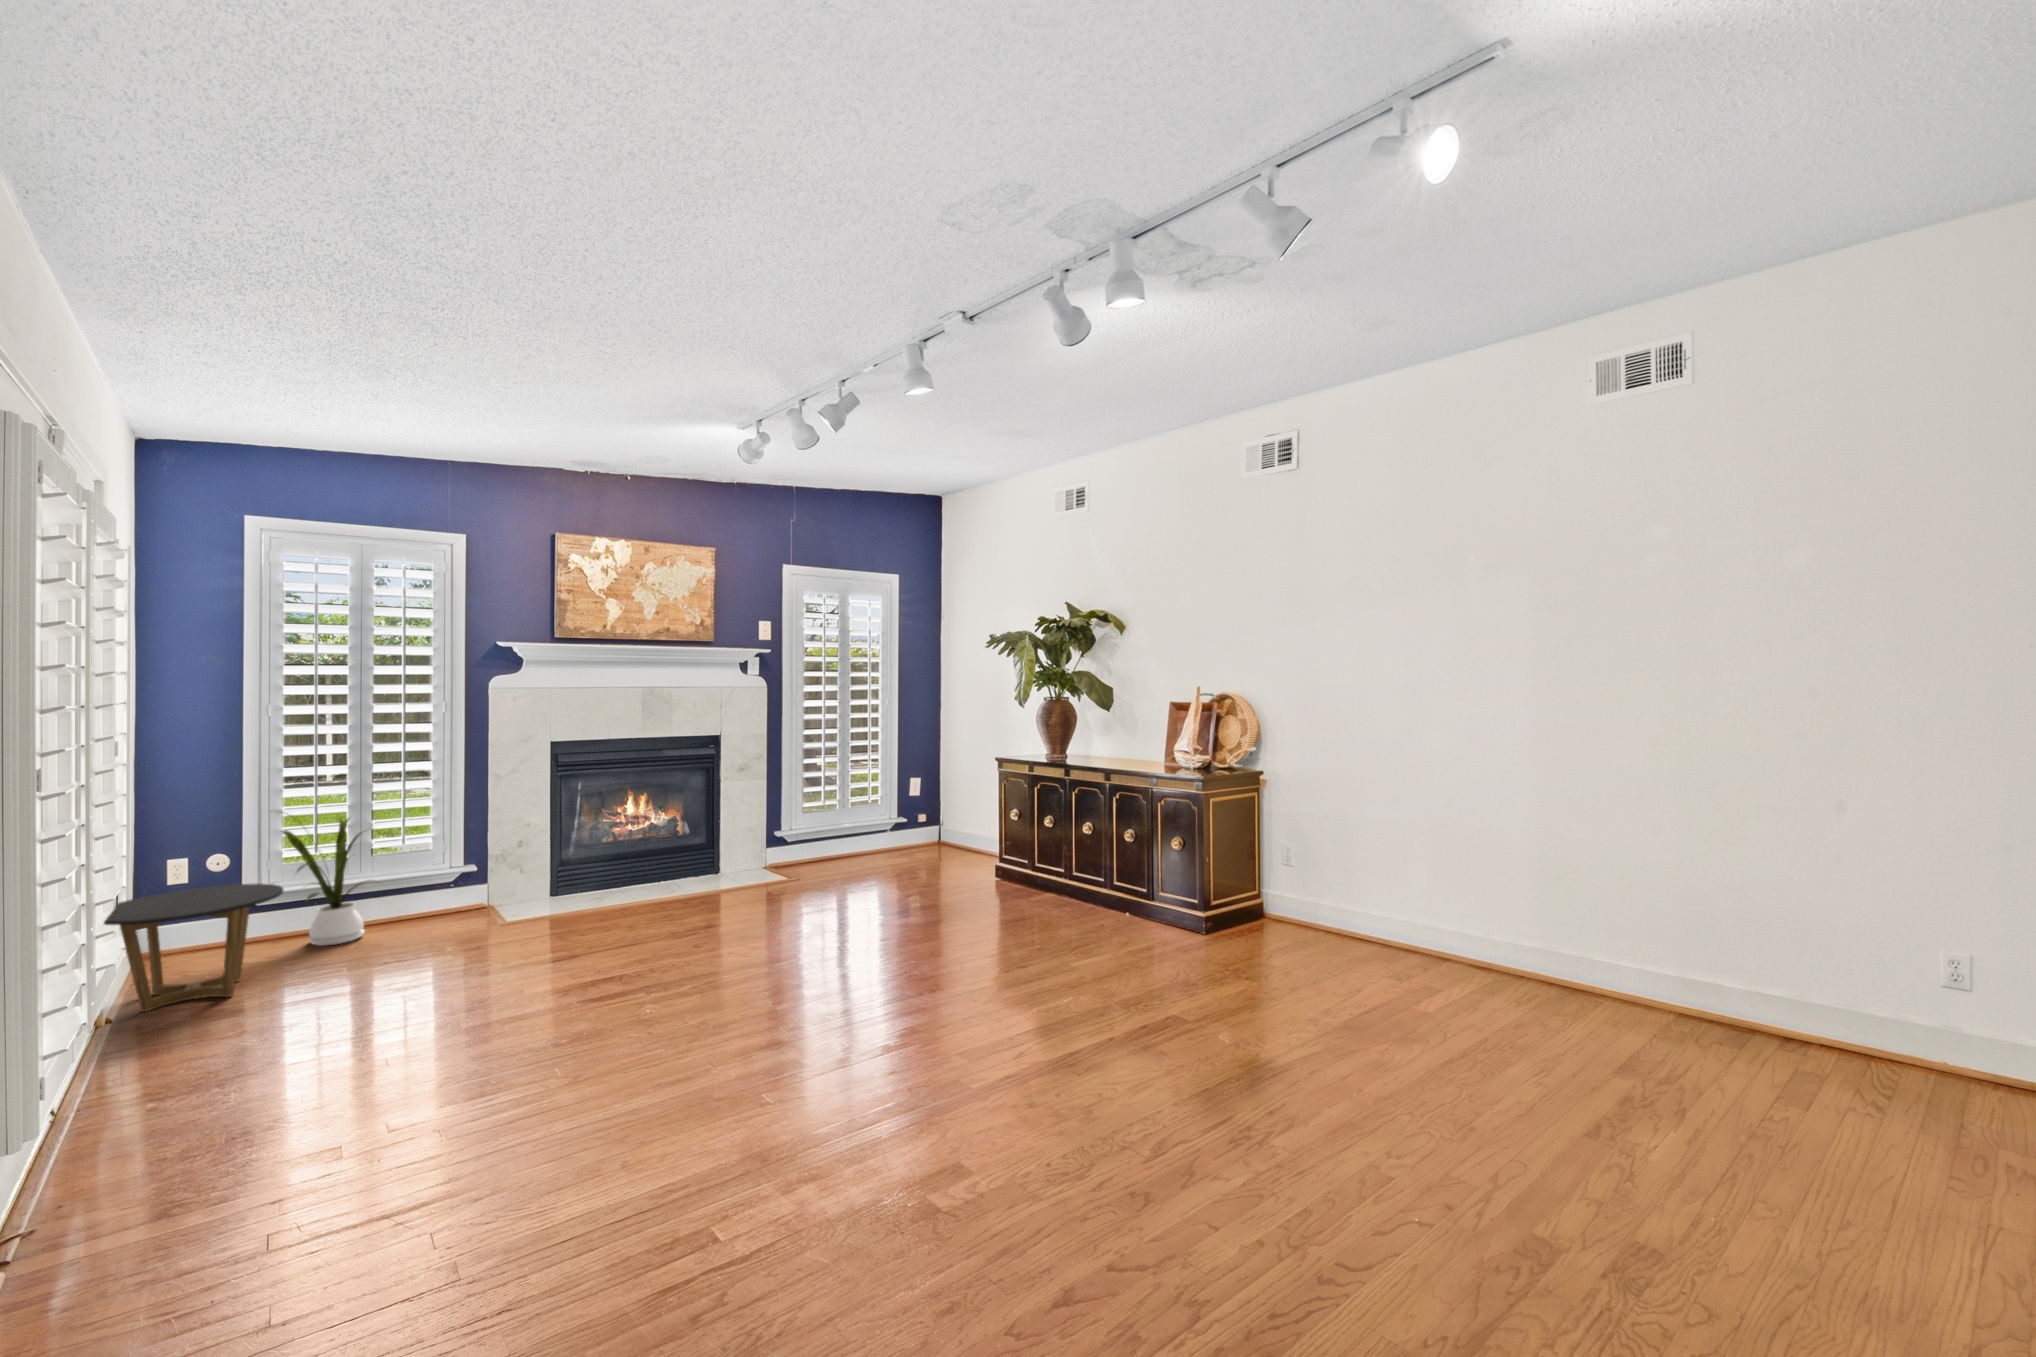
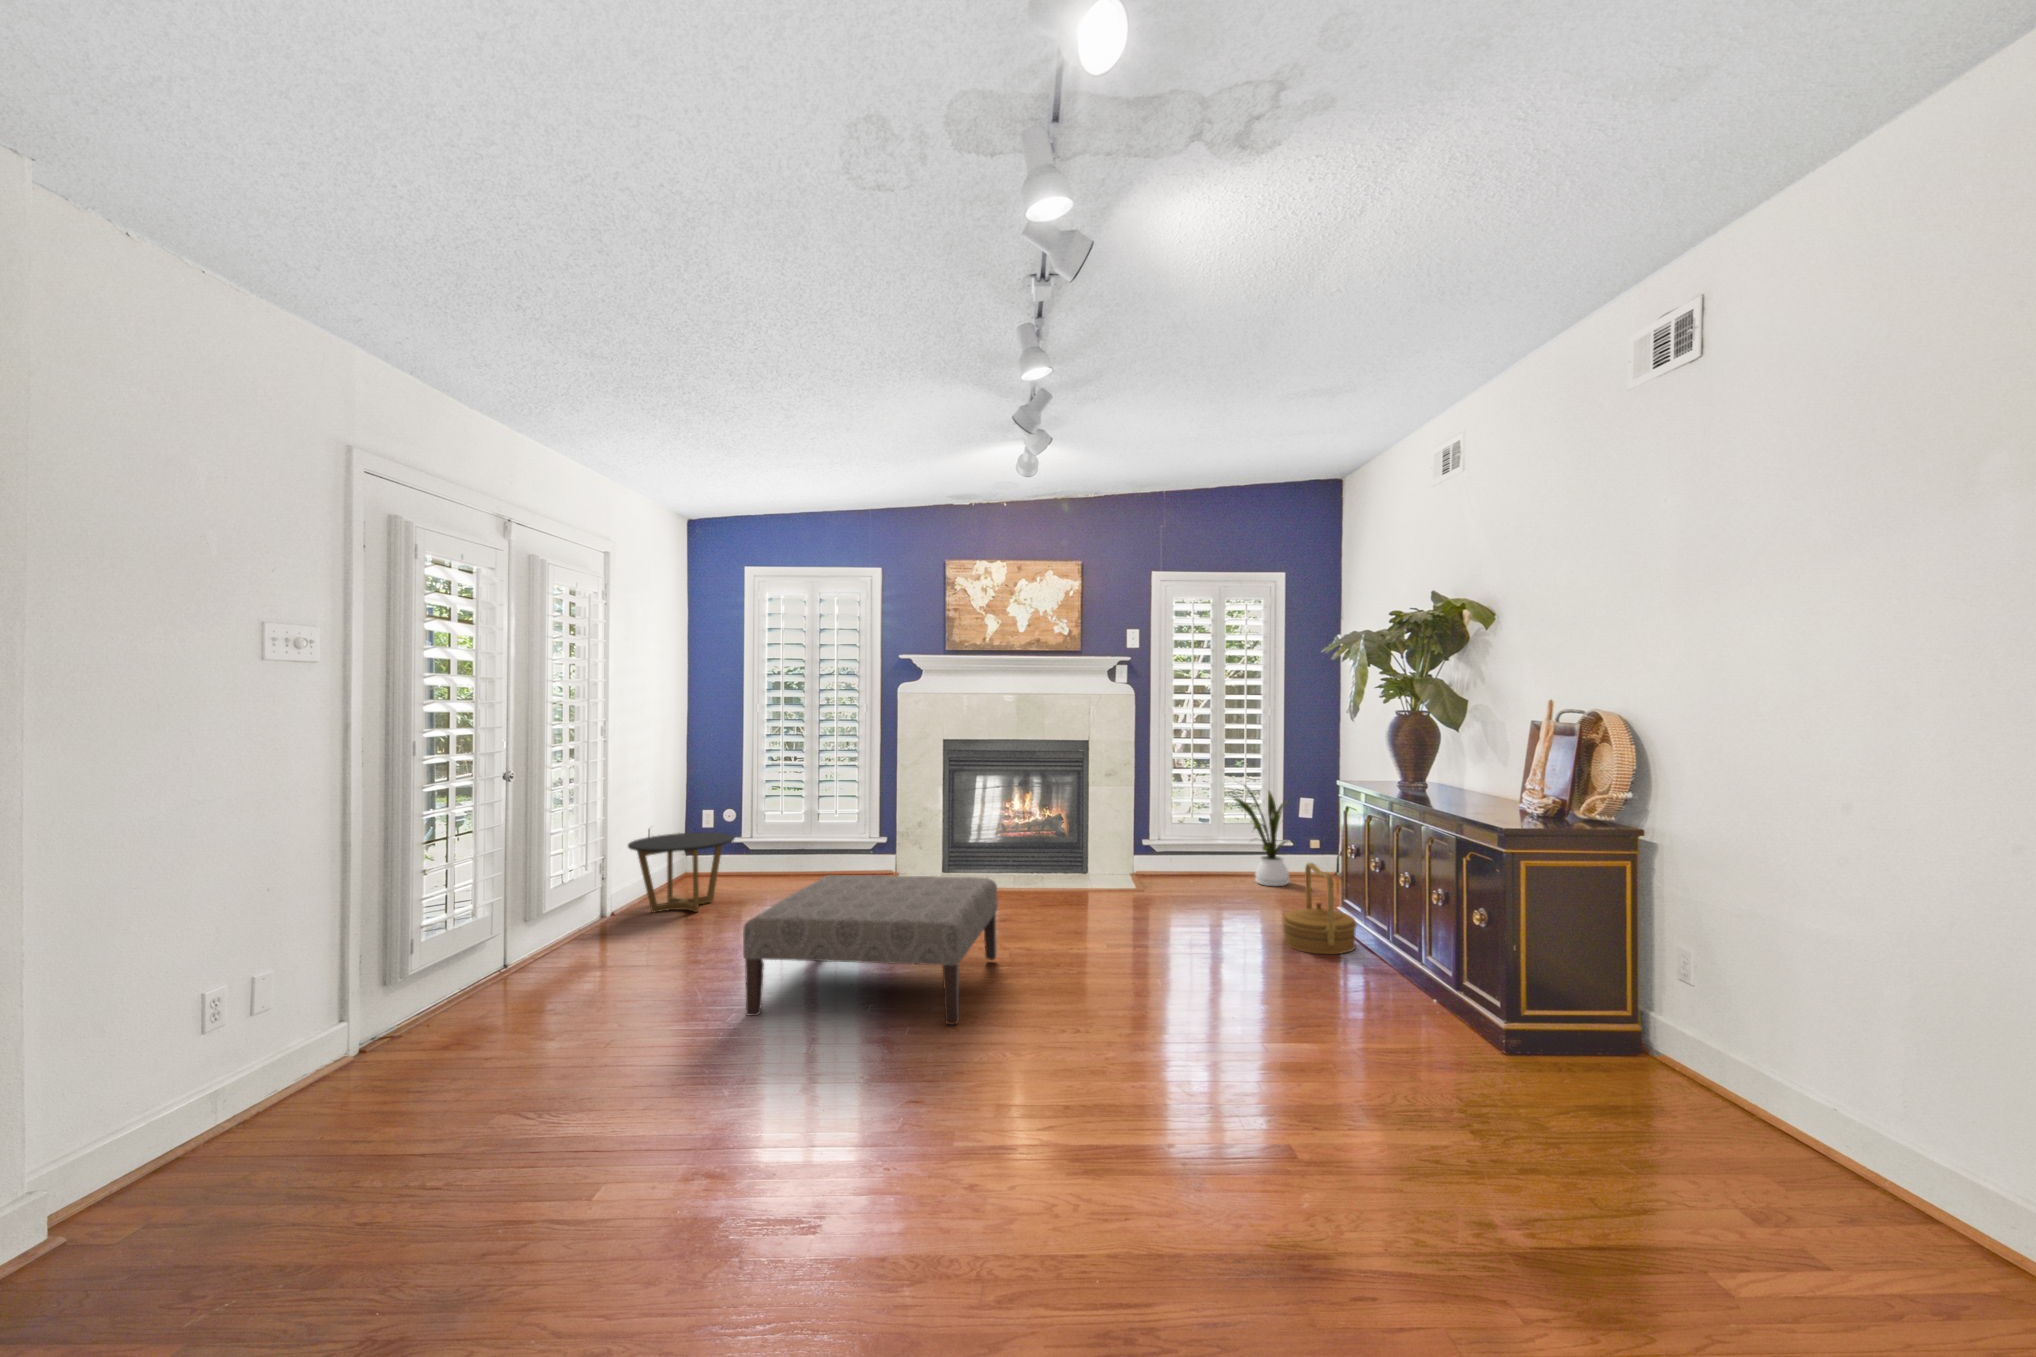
house plant: present [282,818,366,946] -> present [1234,786,1289,886]
woven basket: none [961,832,1023,910] -> present [1283,863,1357,954]
ottoman: none [488,885,767,1091] -> present [743,875,998,1025]

